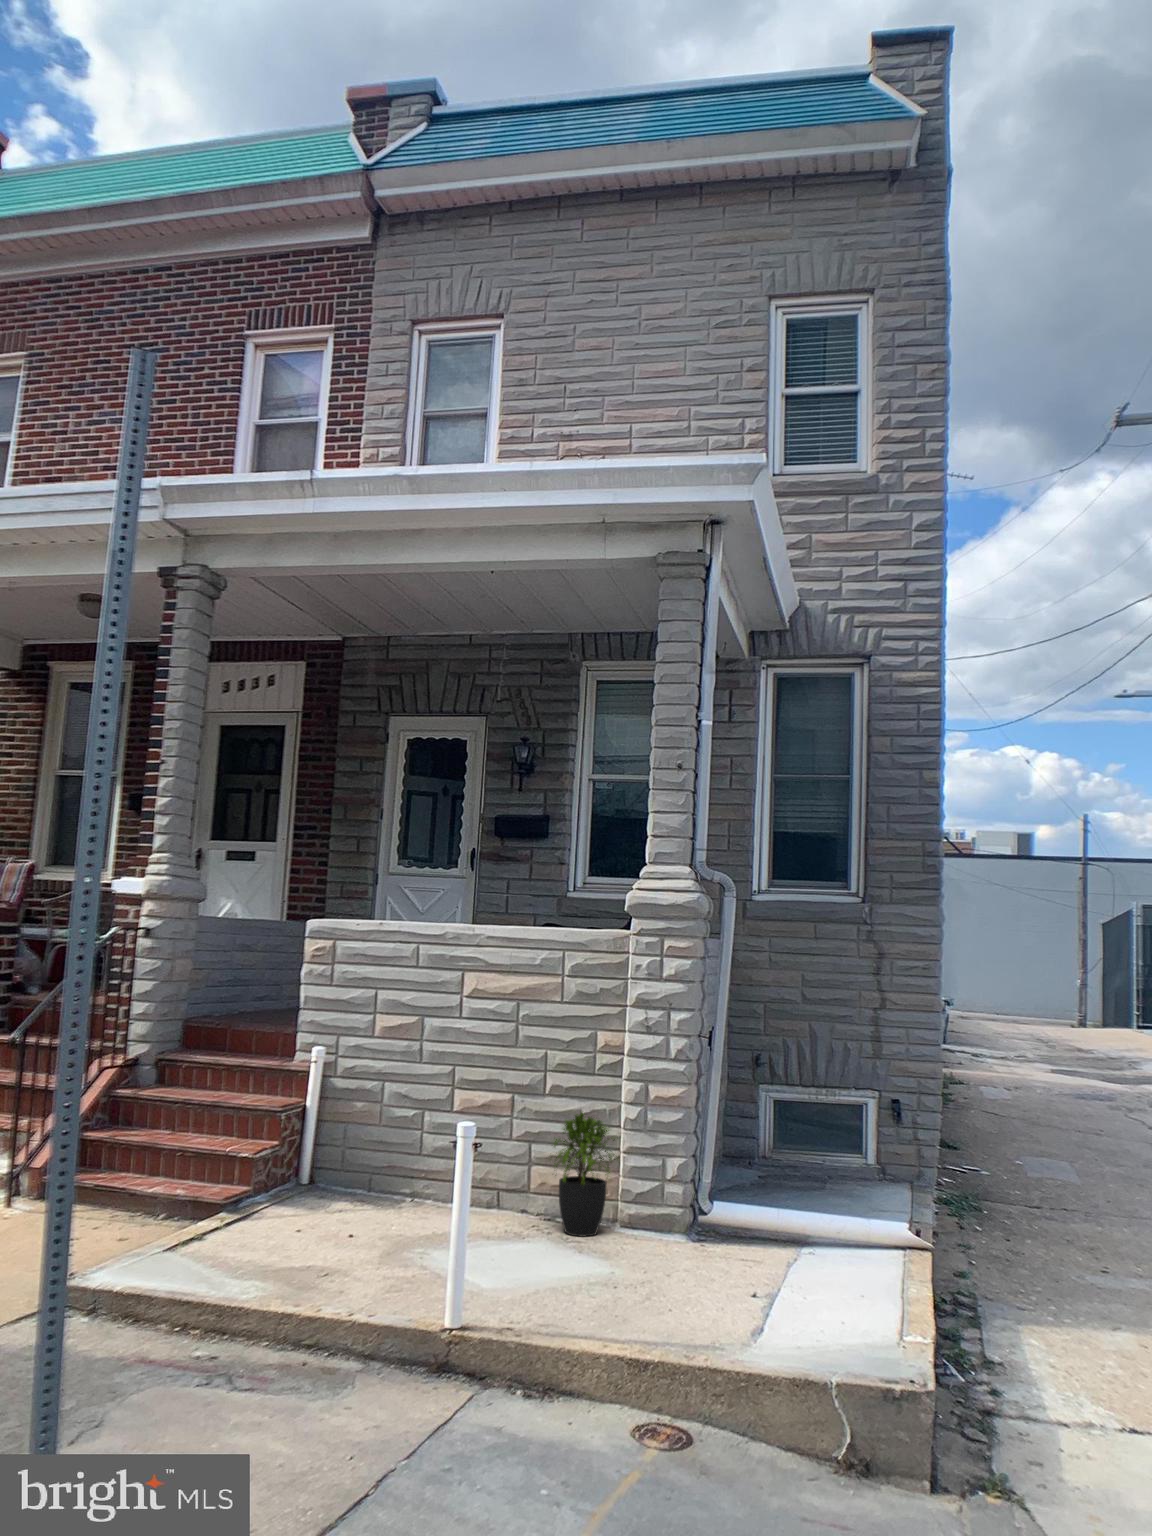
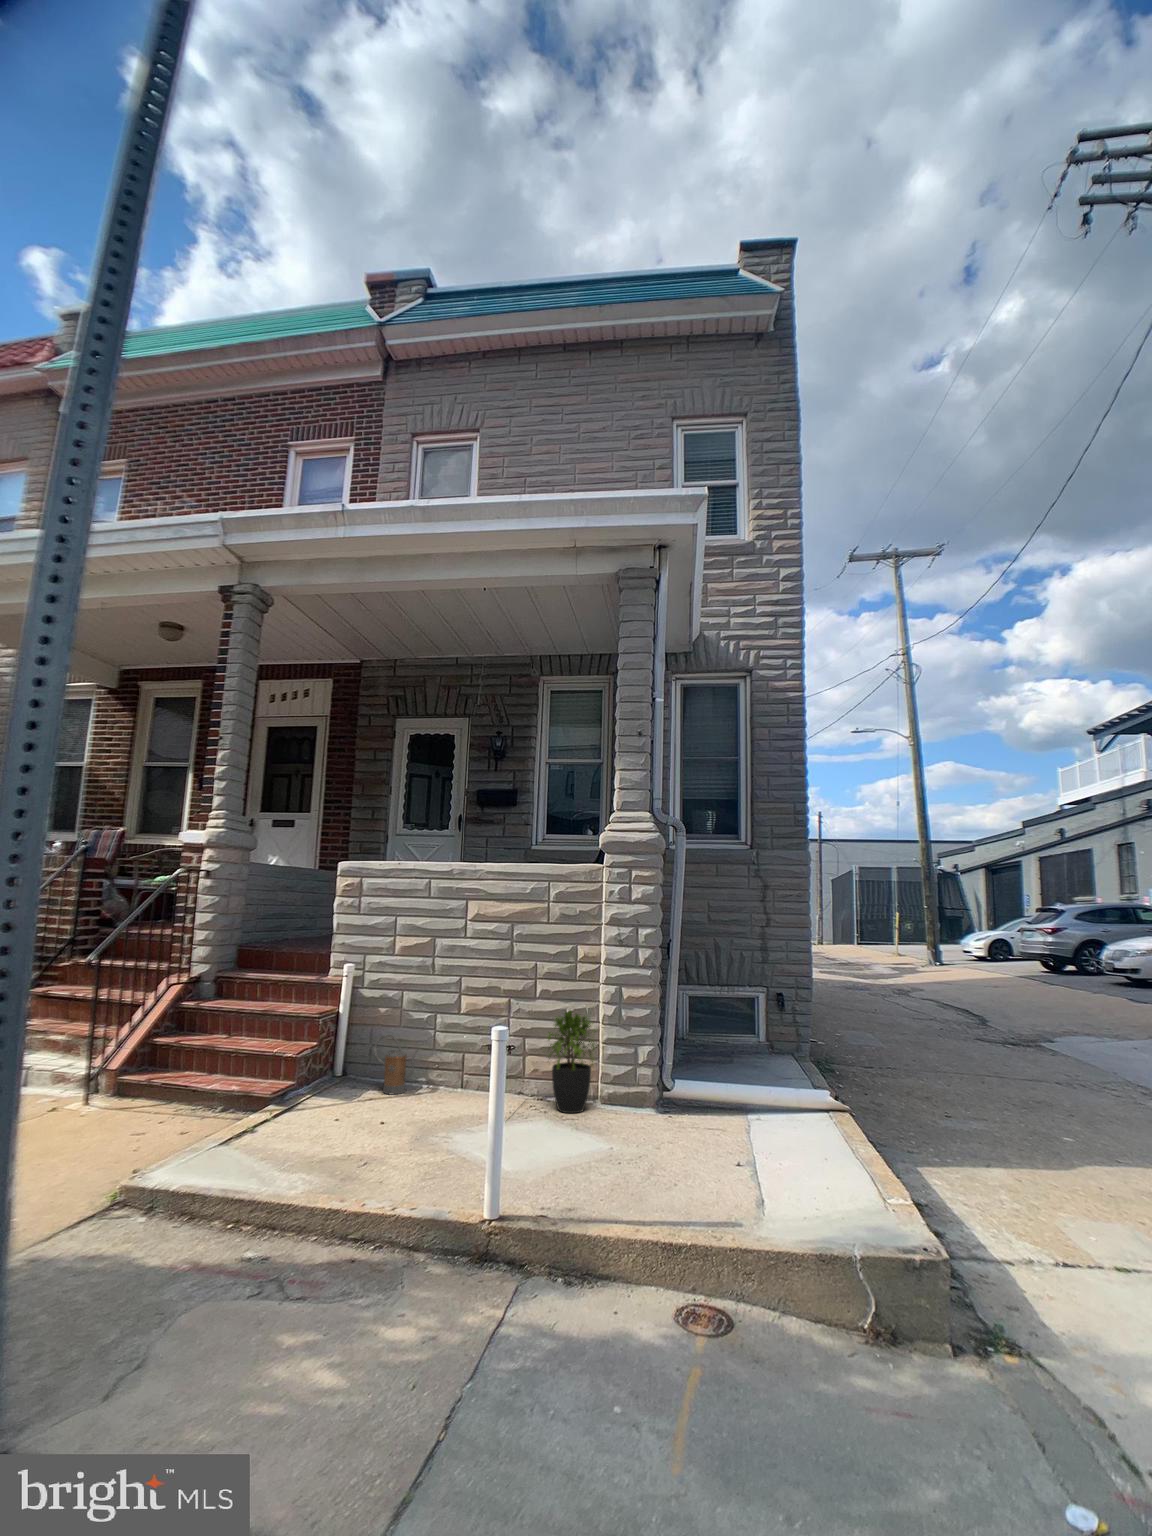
watering can: none [347,1134,402,1206] -> present [374,1035,419,1094]

